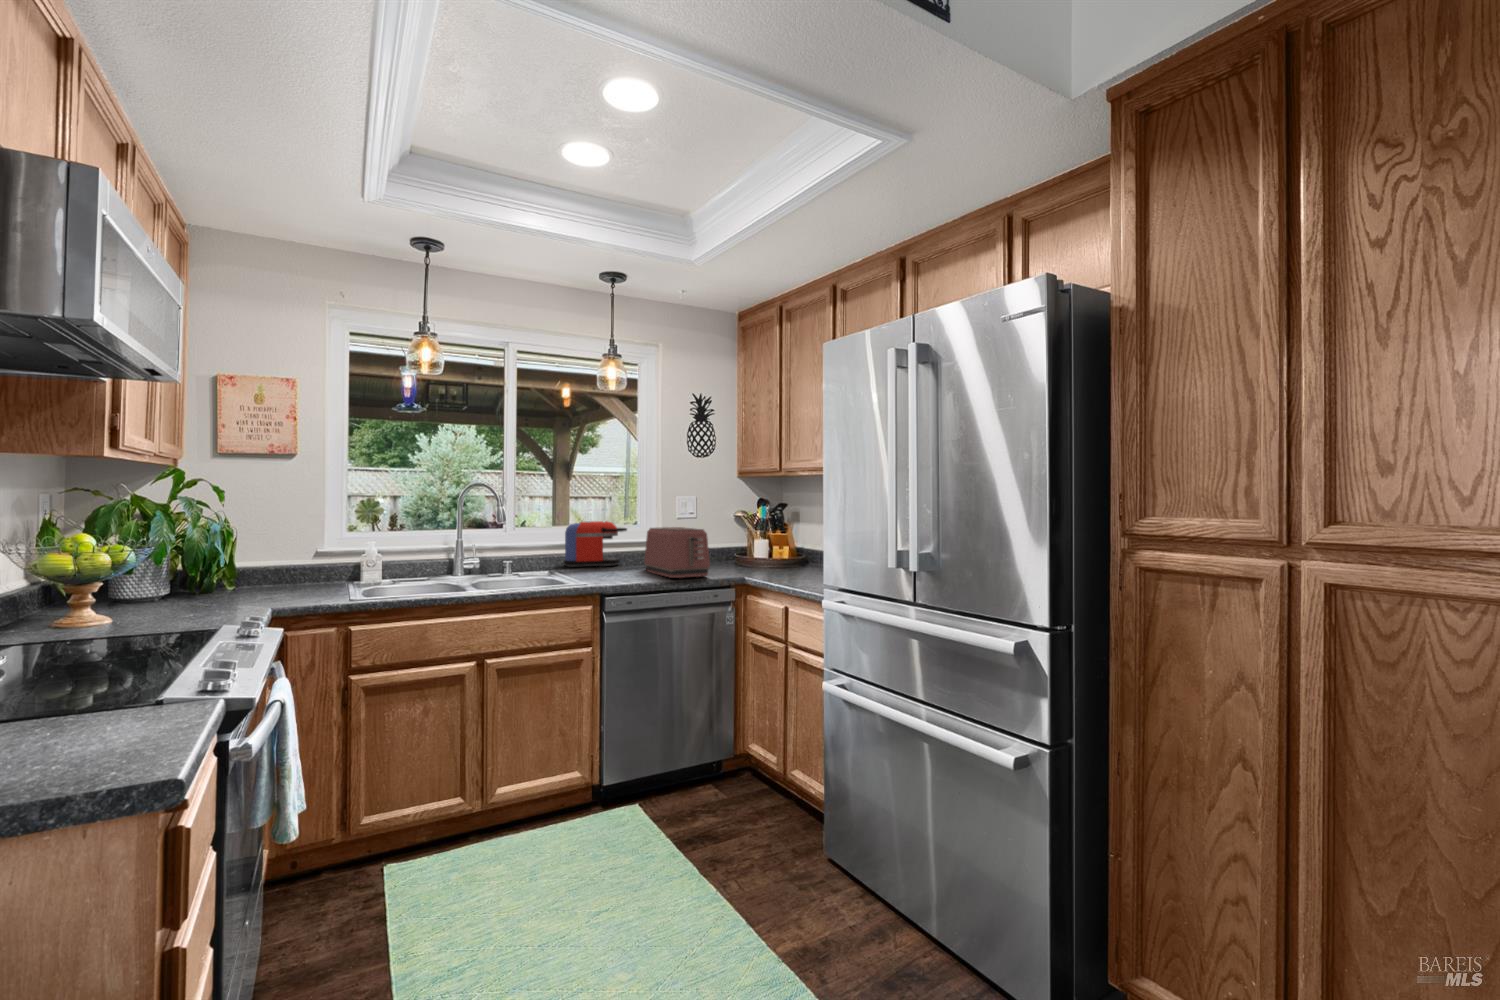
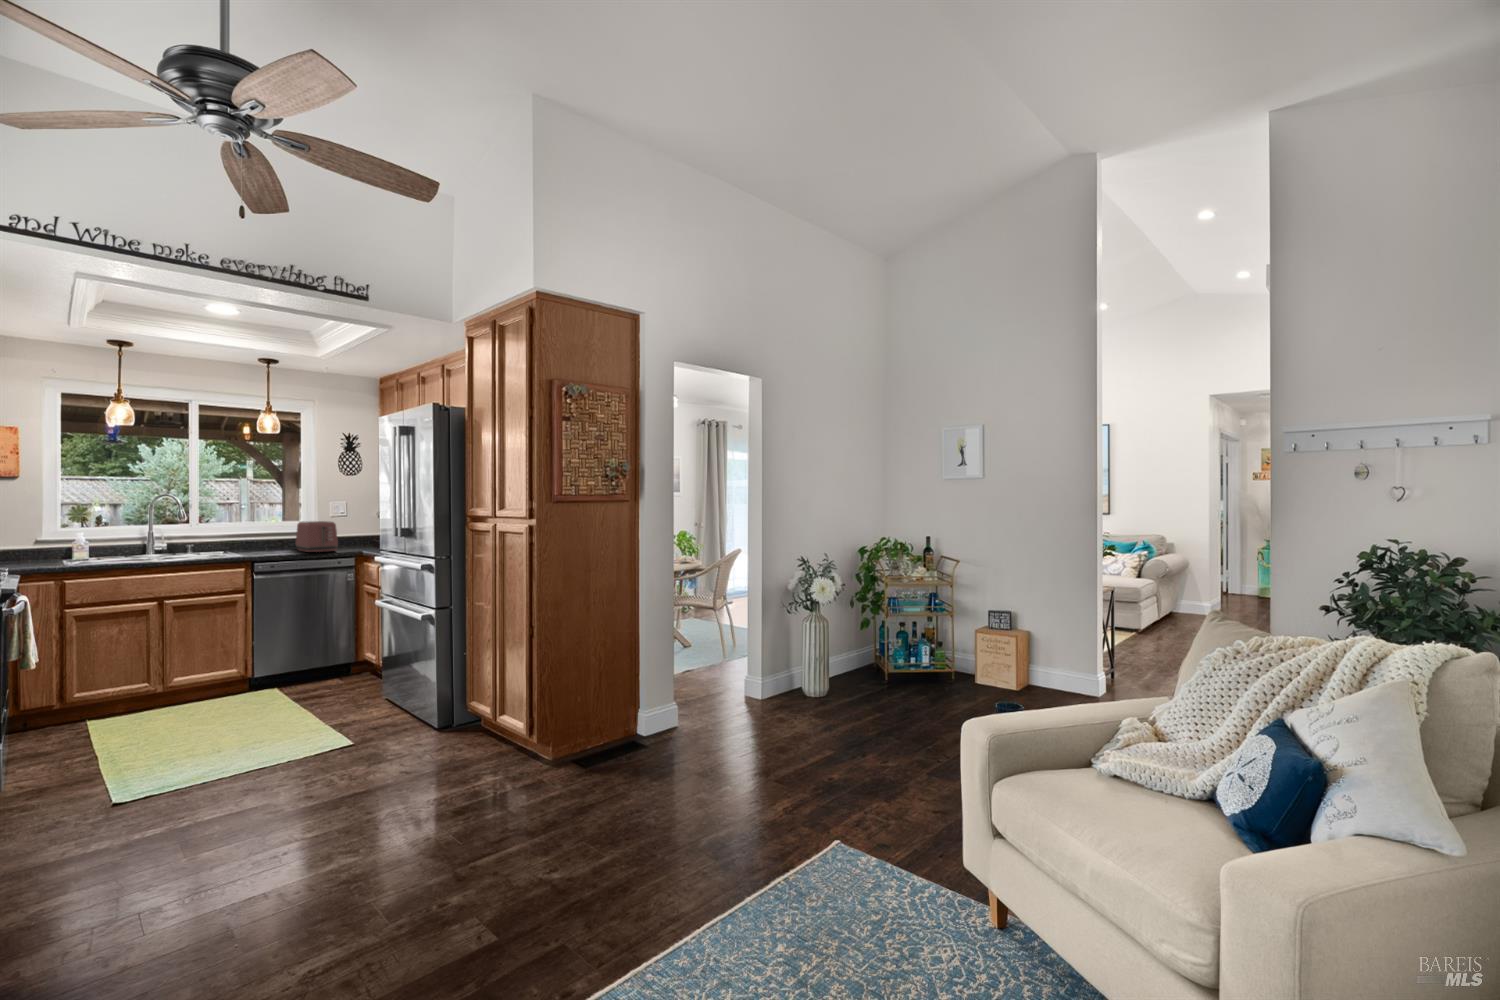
coffee maker: present [564,521,627,566] -> none [236,518,286,548]

